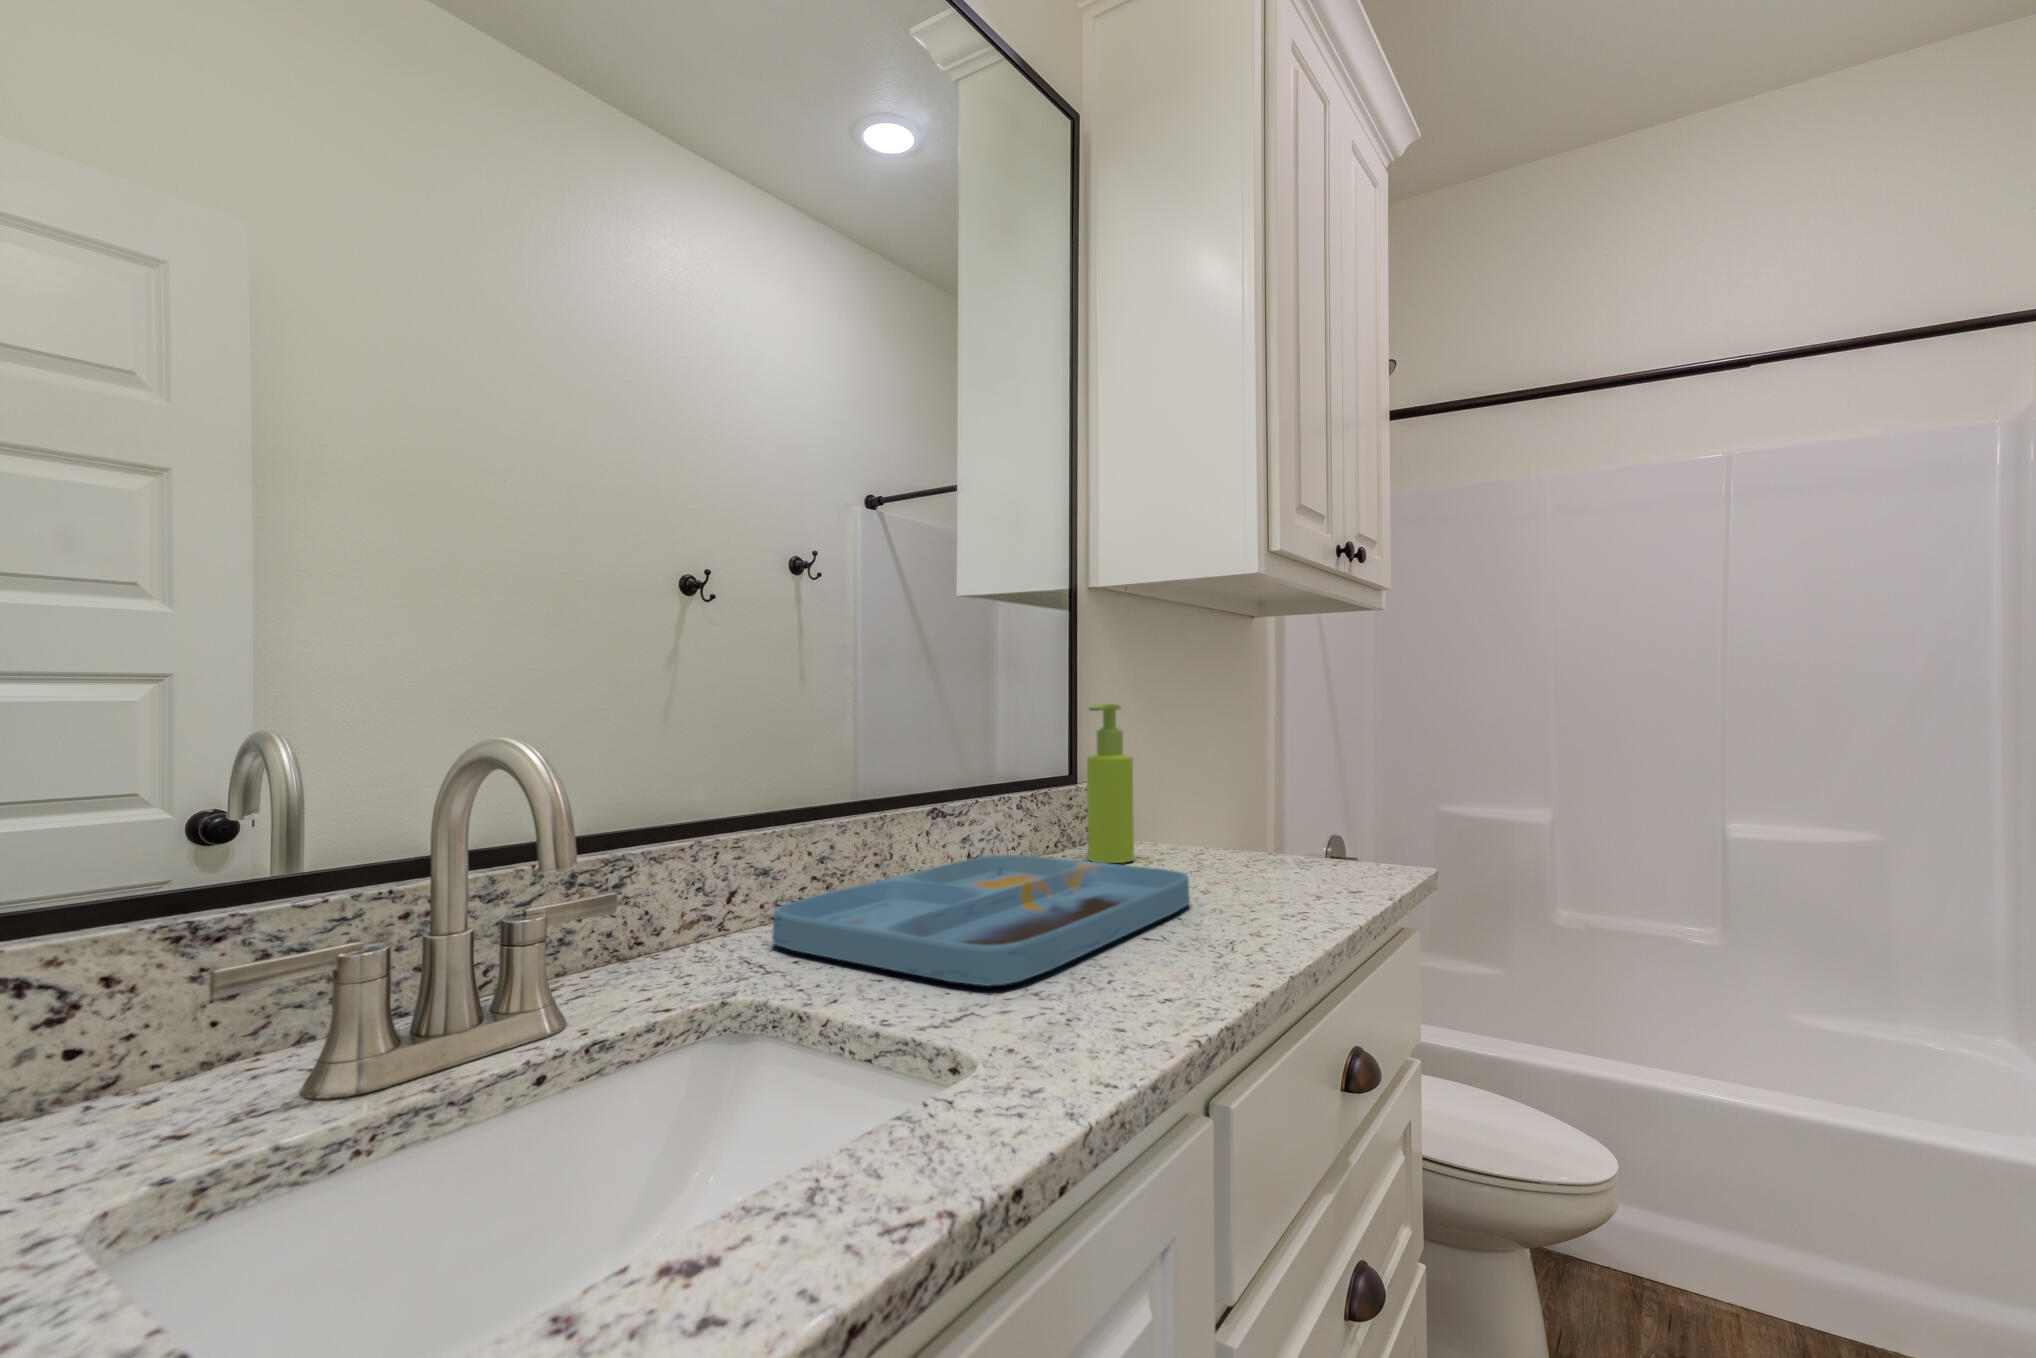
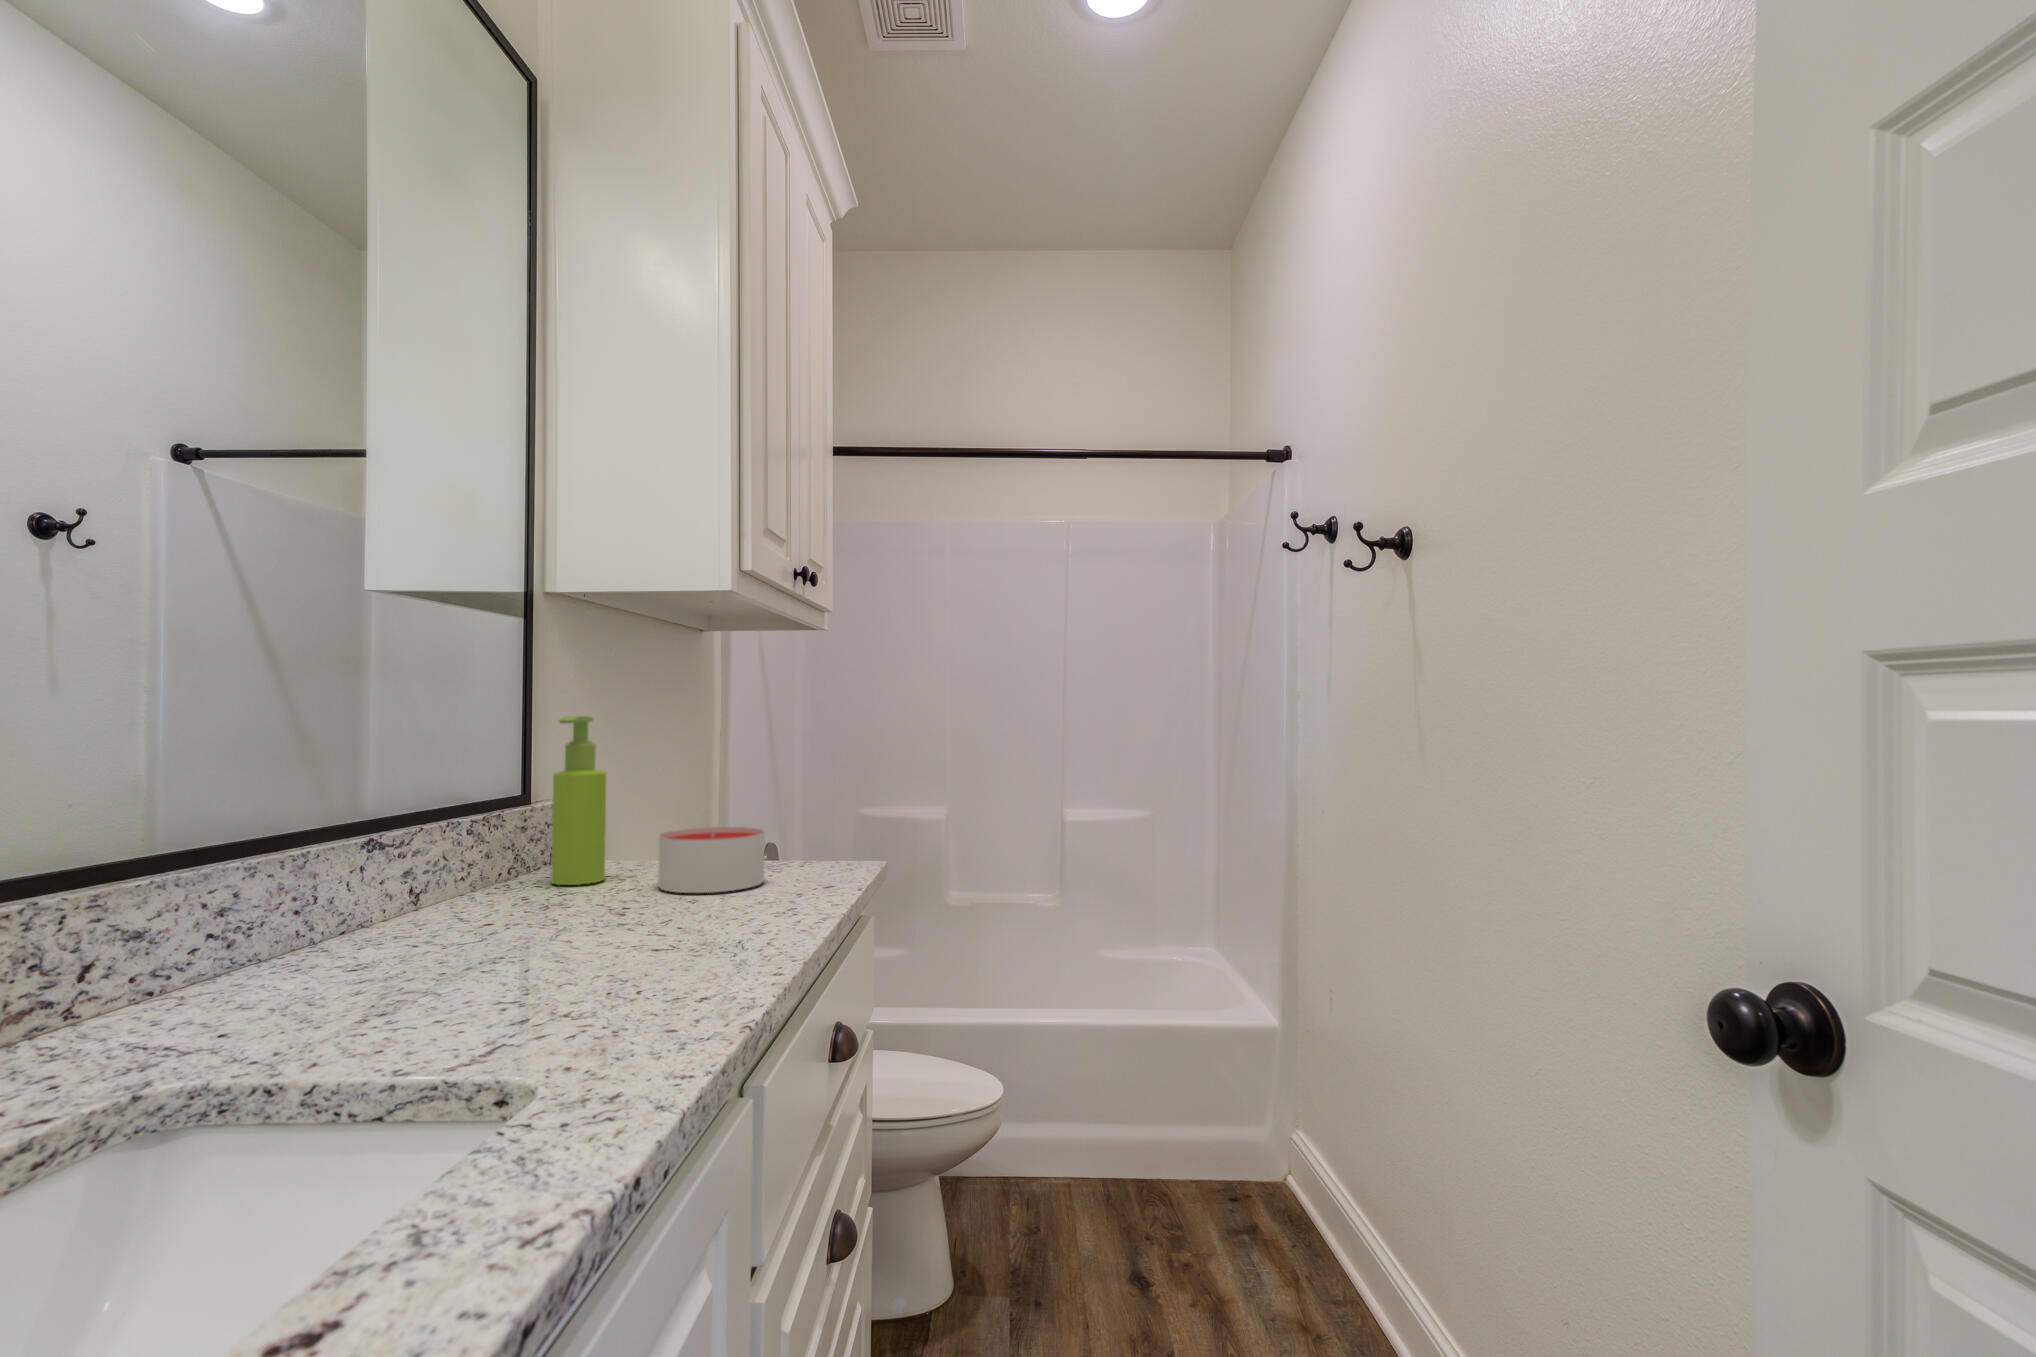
candle: none [1176,817,1282,885] -> present [658,827,765,893]
tray: present [772,855,1190,986] -> none [166,883,687,1025]

